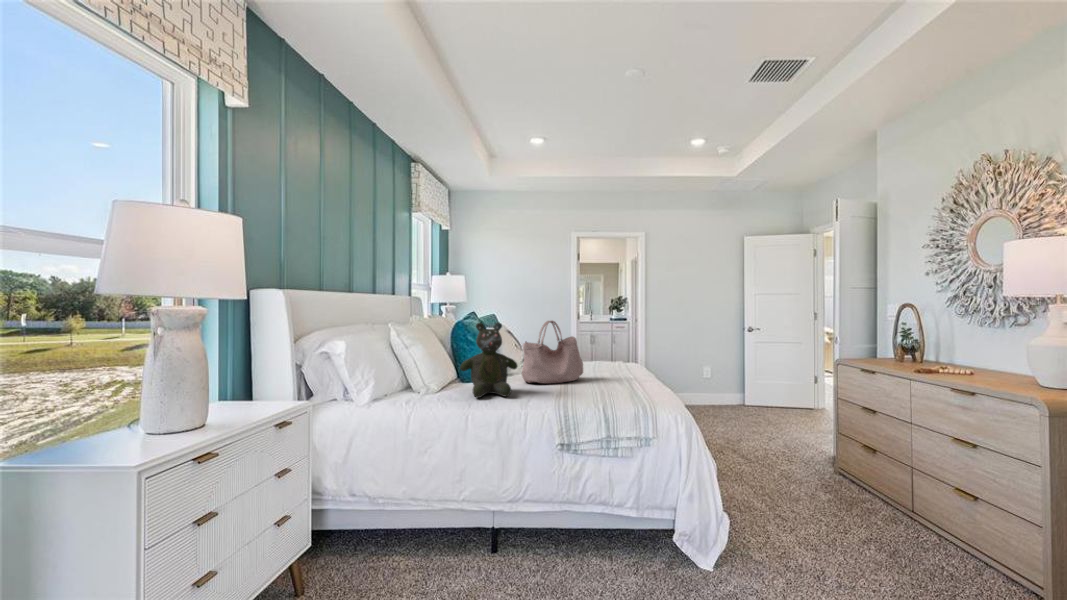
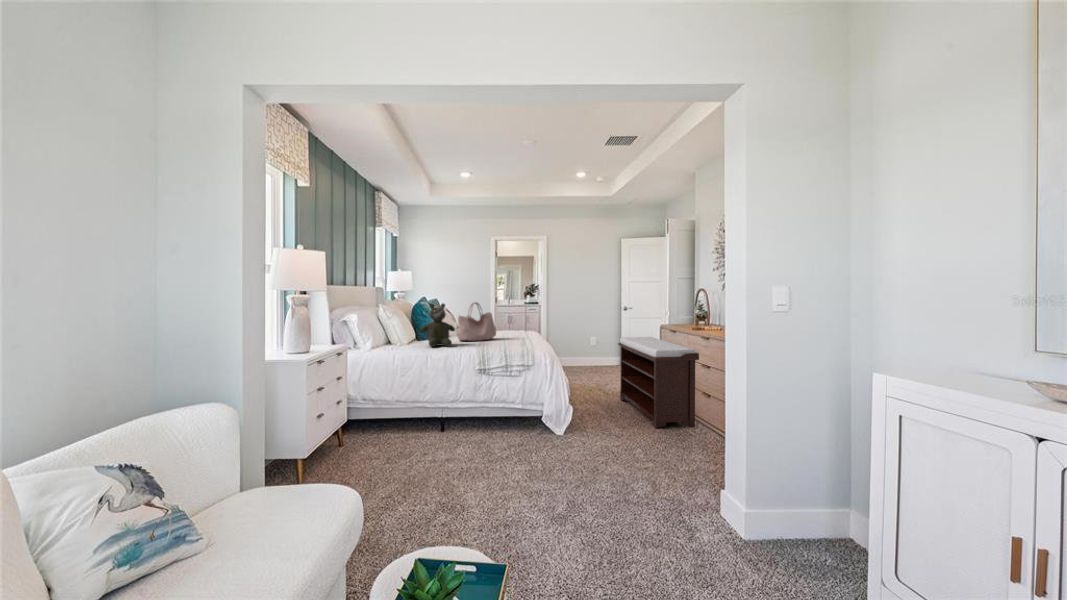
bench: none [780,380,1003,579] -> present [618,337,699,429]

